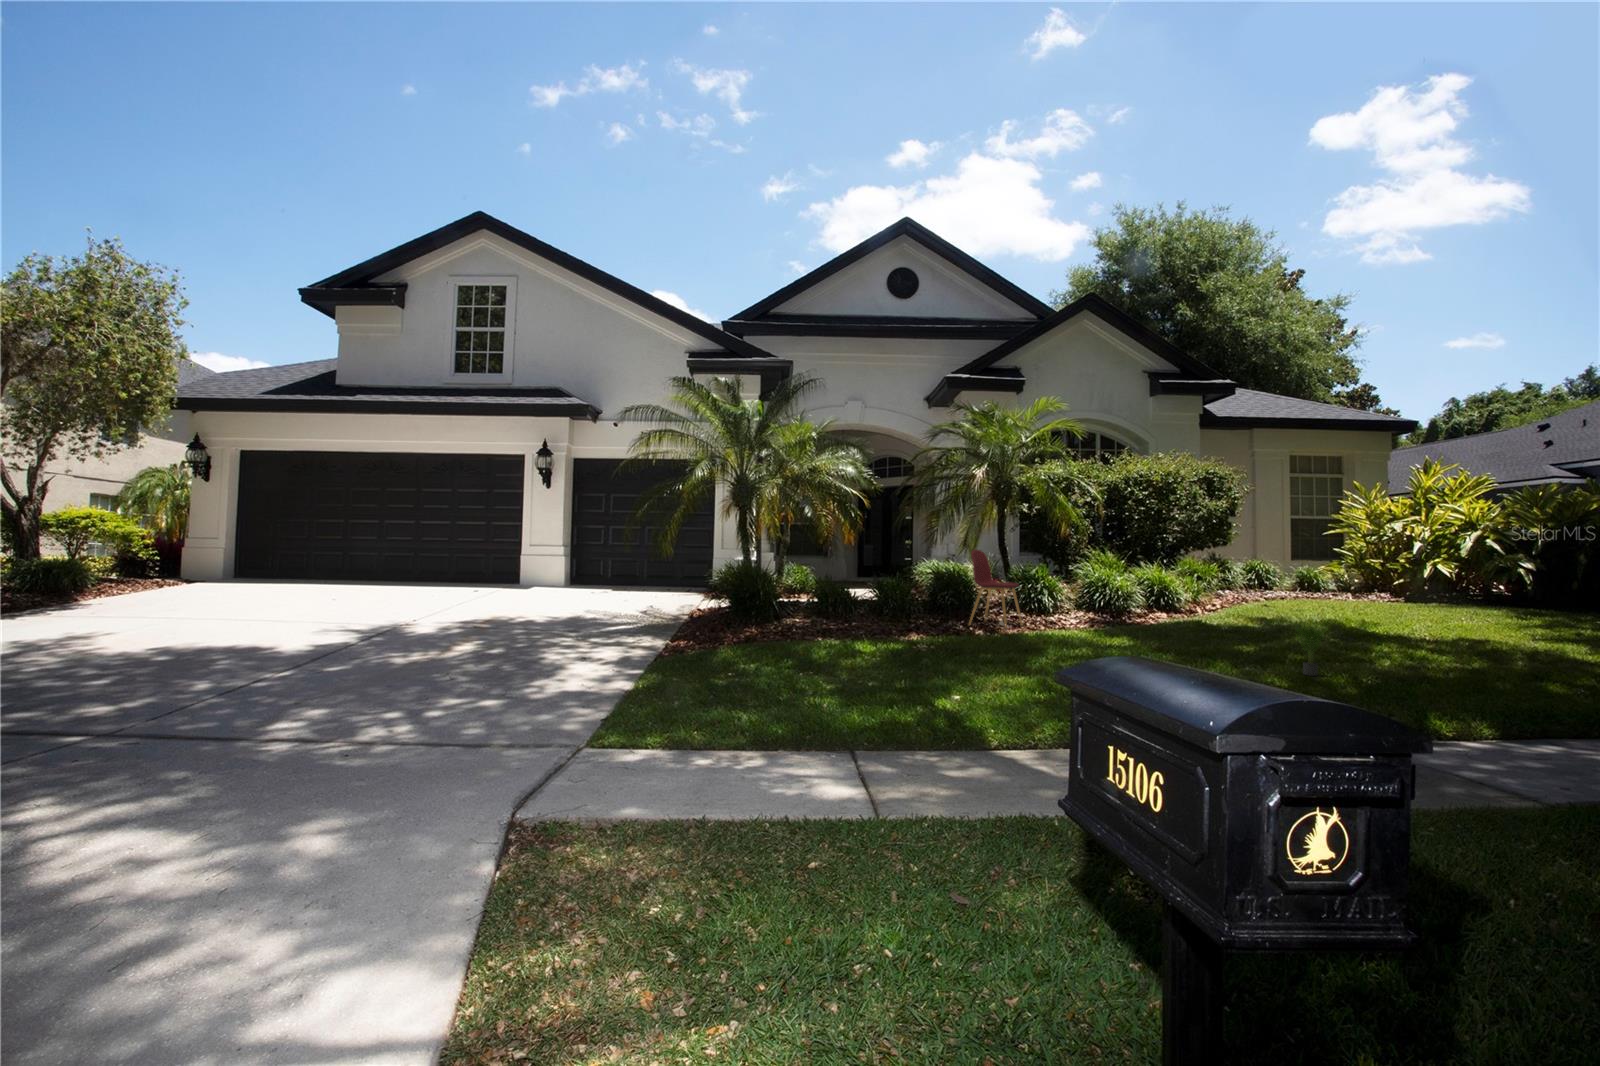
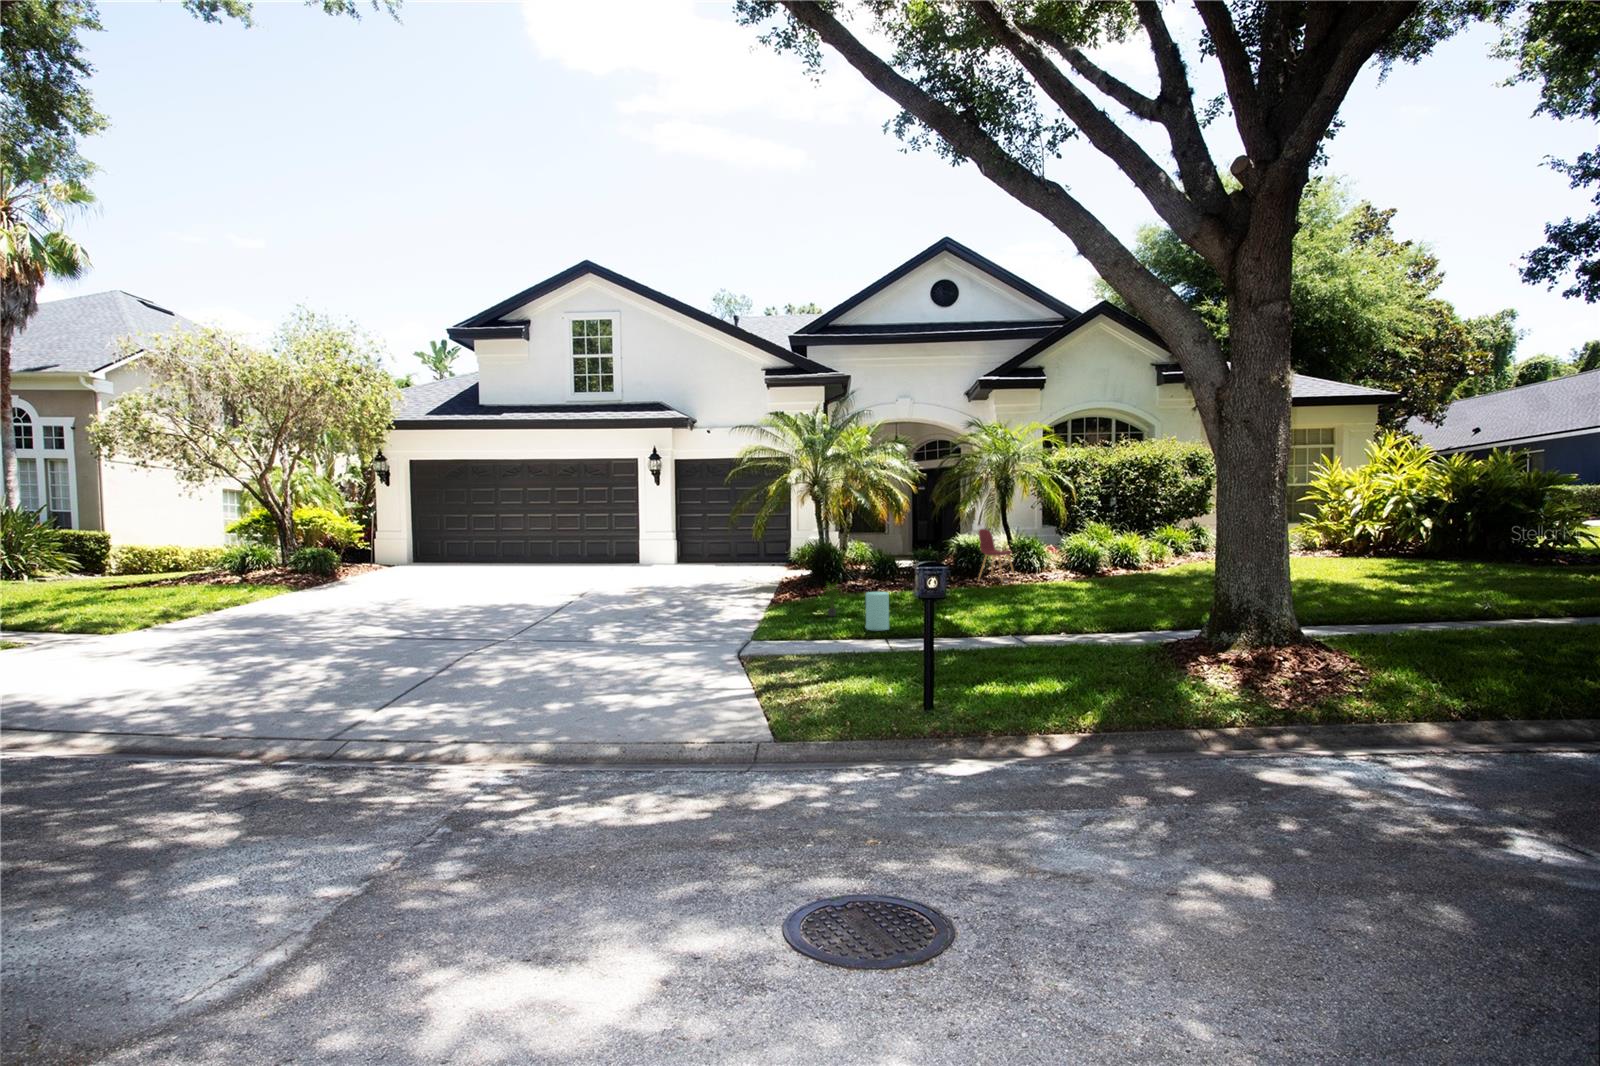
potted plant: present [1298,614,1324,676] -> present [824,585,838,616]
trash can: none [803,649,856,726] -> present [865,592,889,630]

